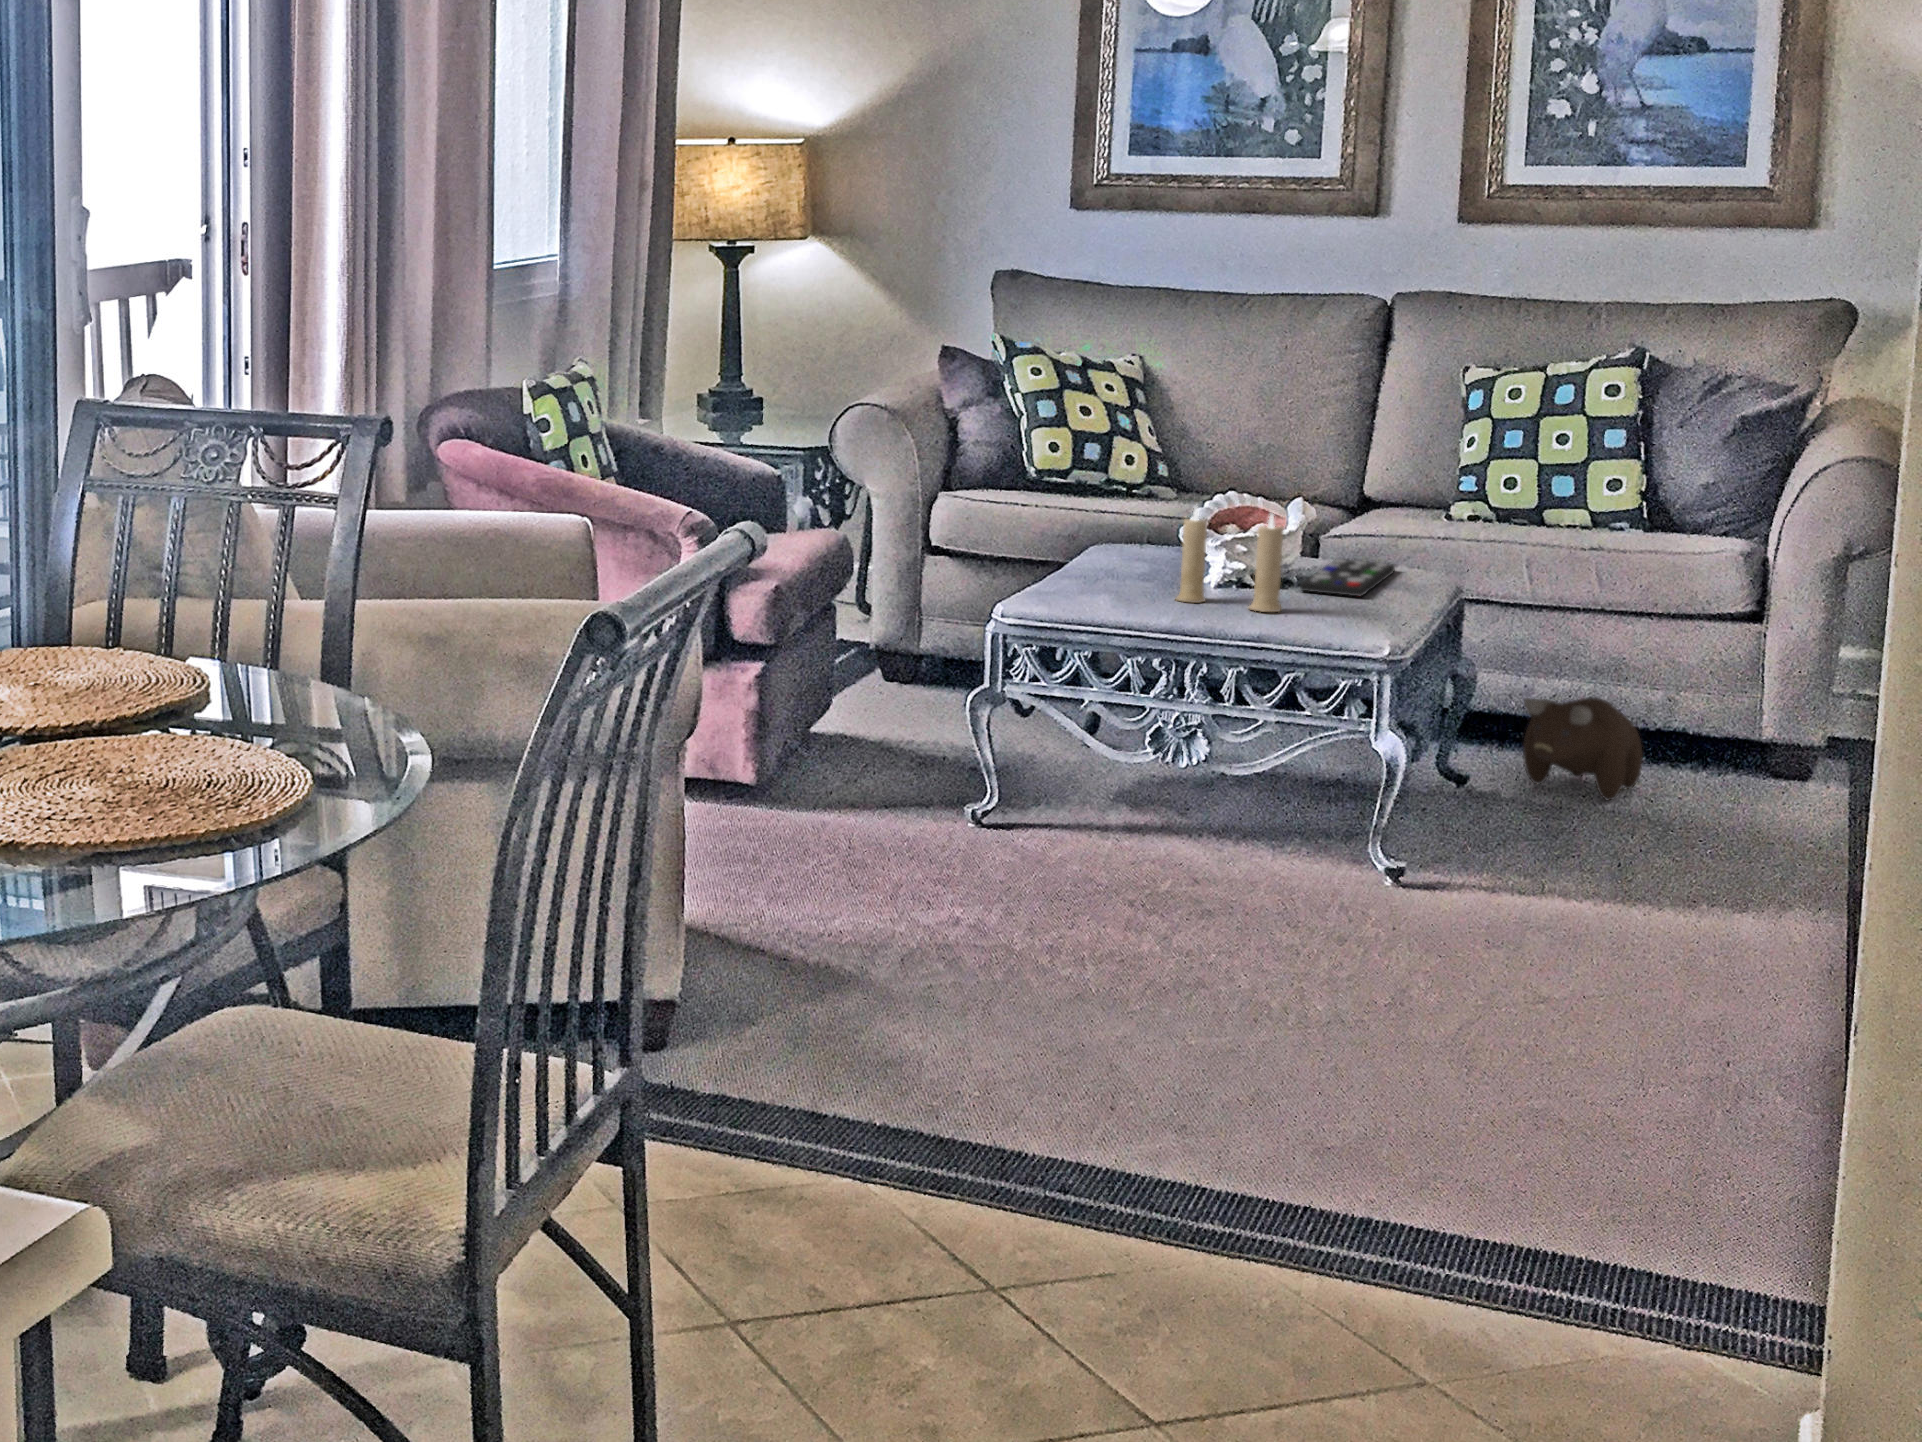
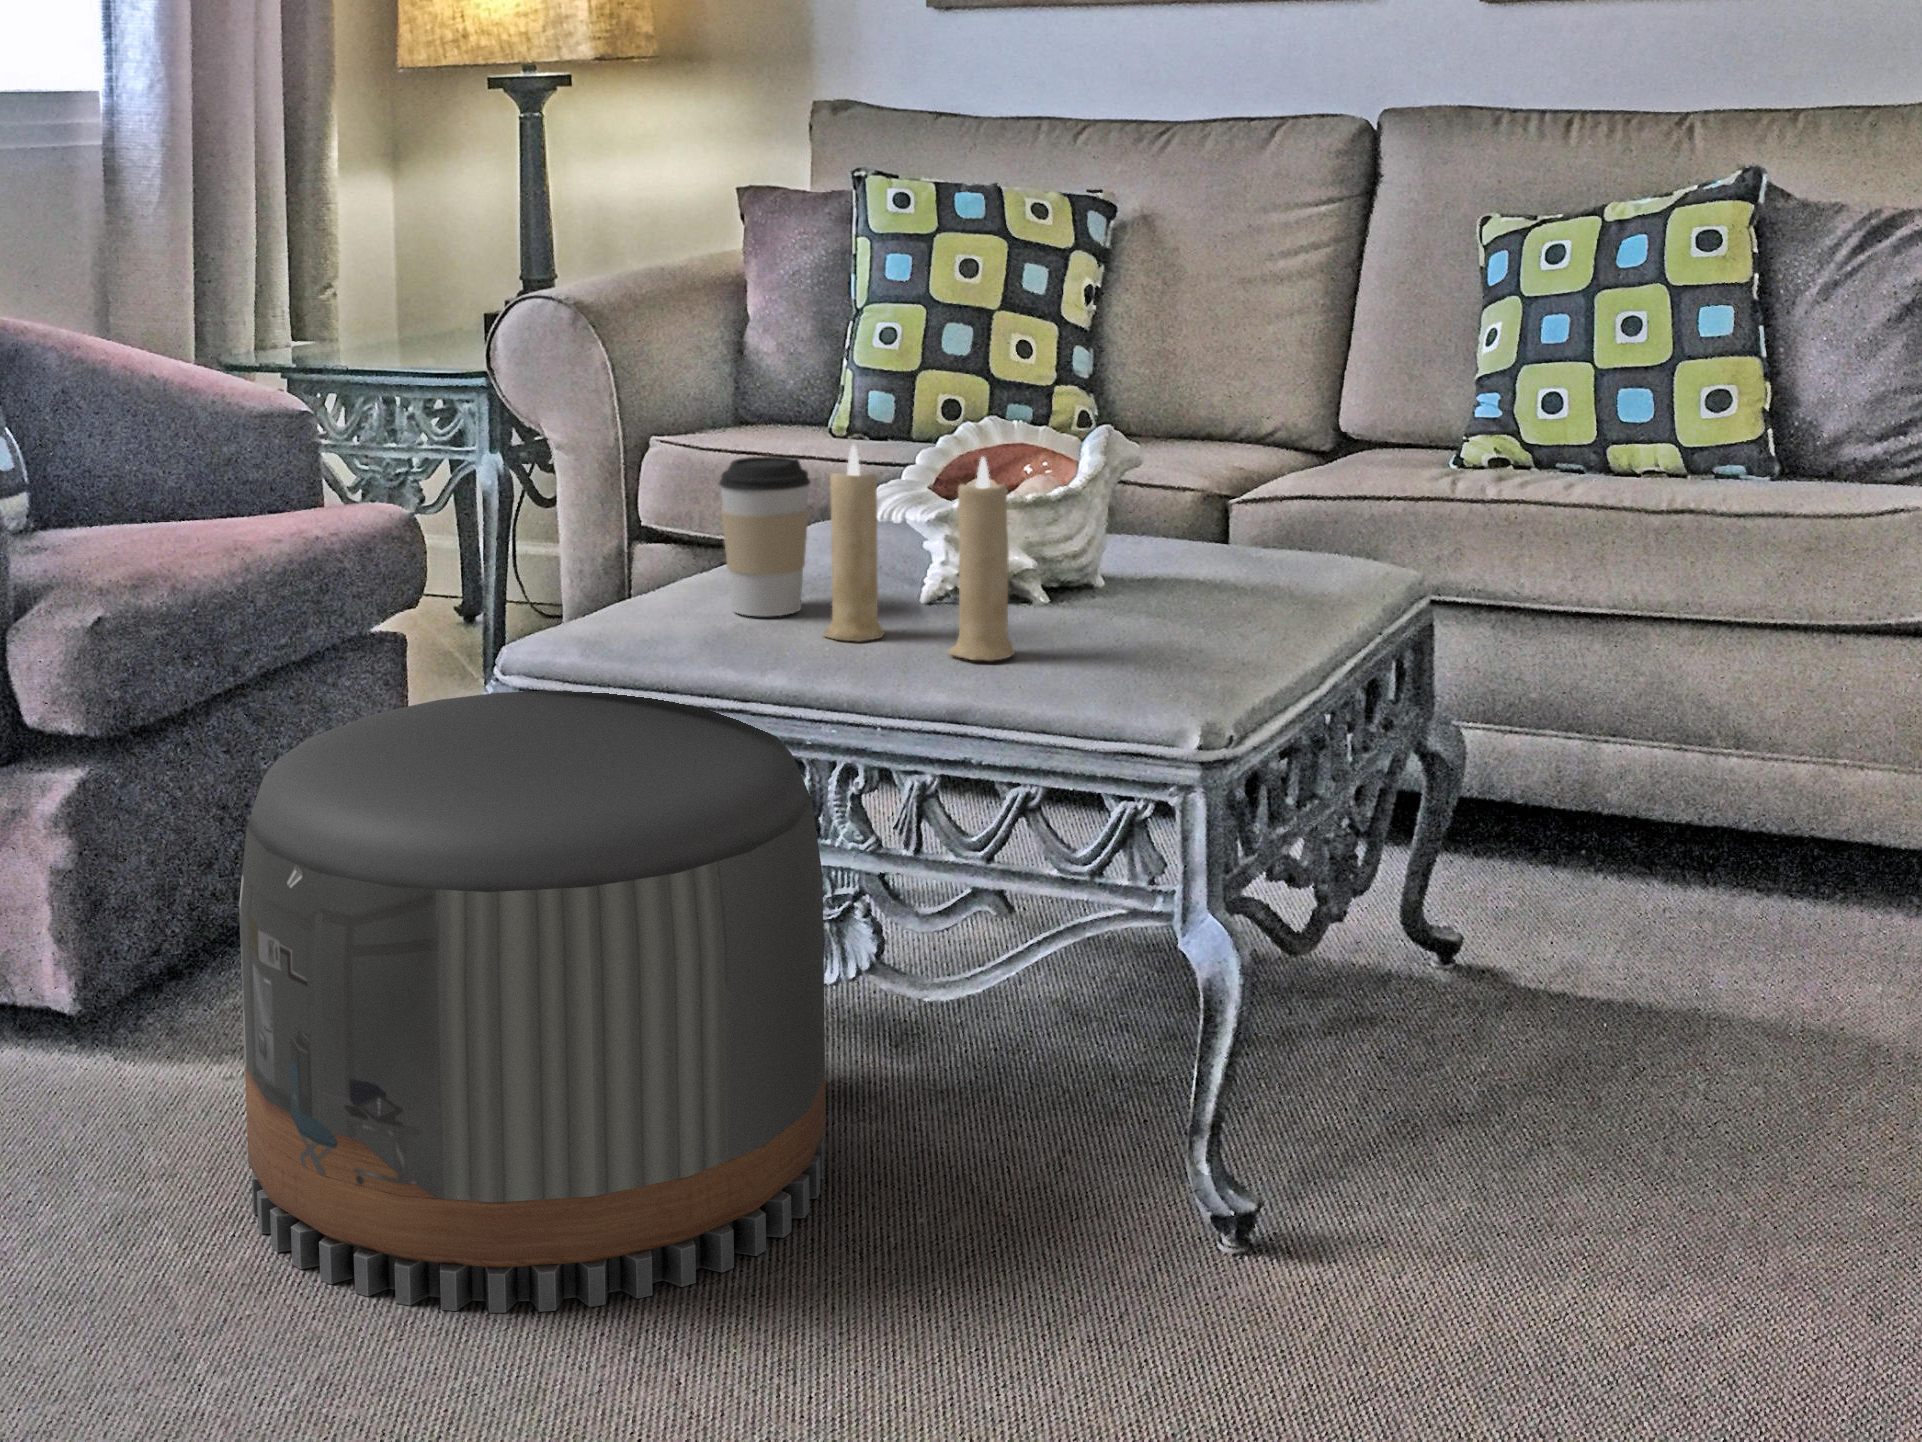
coffee cup: none [1111,509,1160,591] -> present [719,456,810,616]
remote control: present [1300,559,1395,596] -> none [1084,543,1296,621]
pouf: none [905,626,1196,896] -> present [239,690,826,1313]
plush toy: present [1523,697,1643,800] -> none [1546,792,1774,993]

